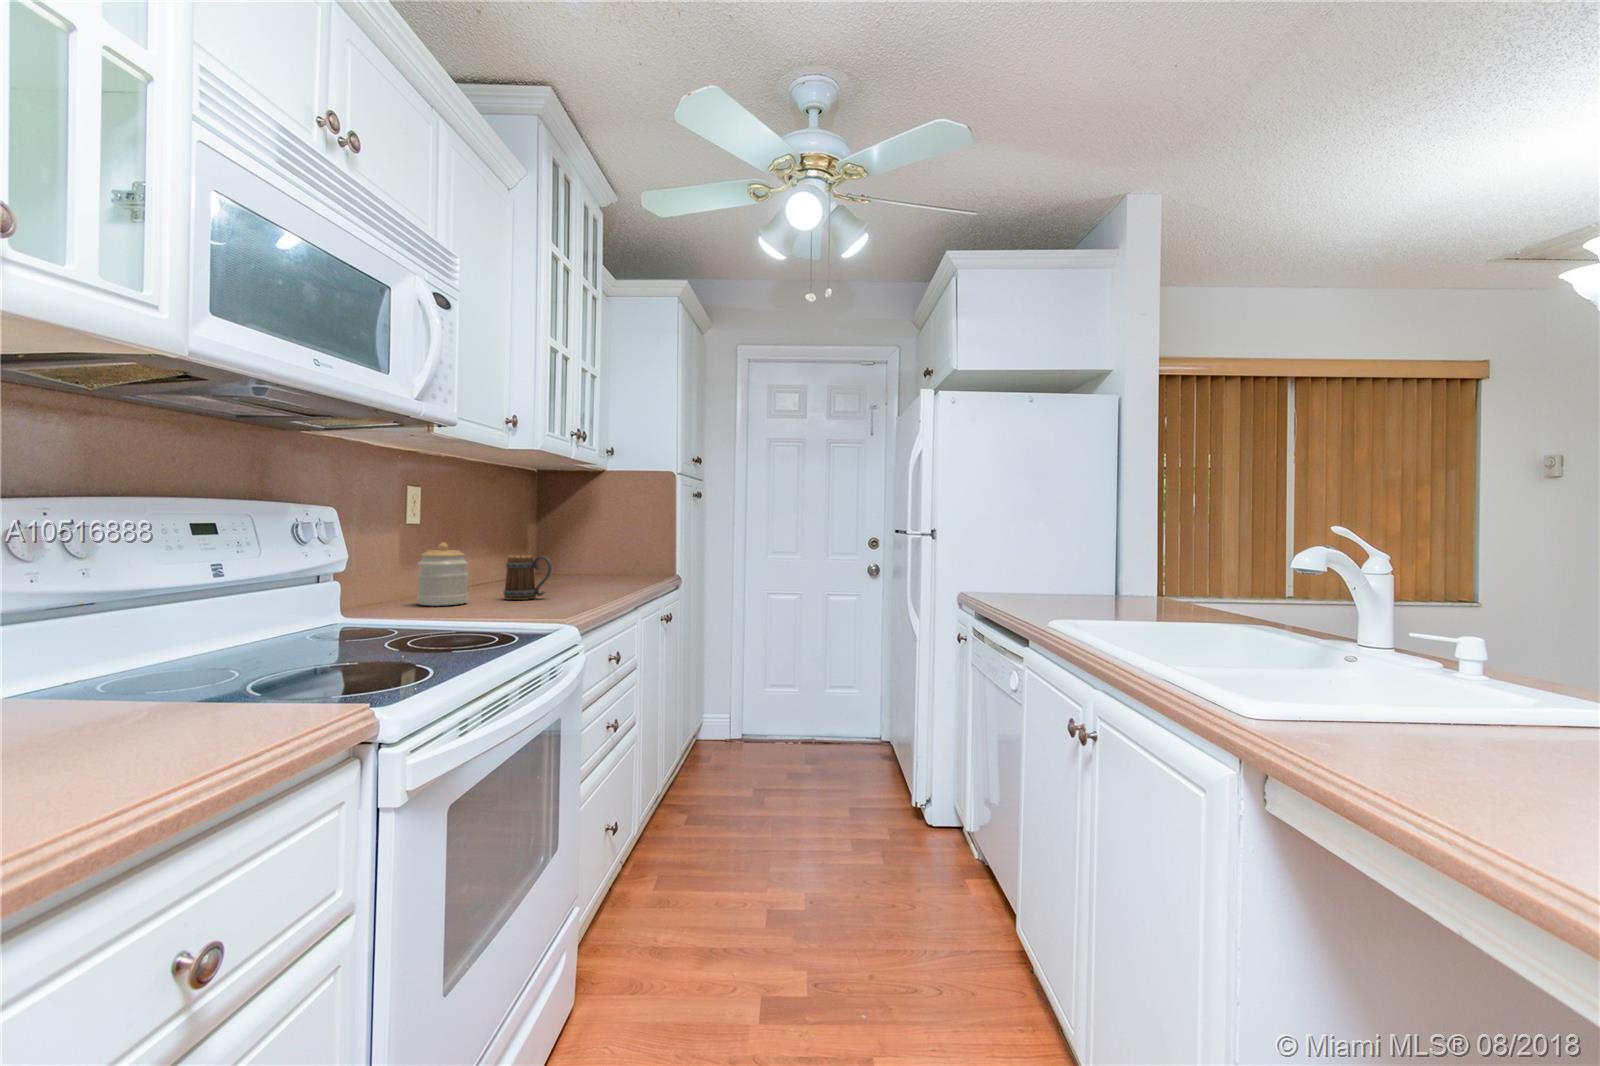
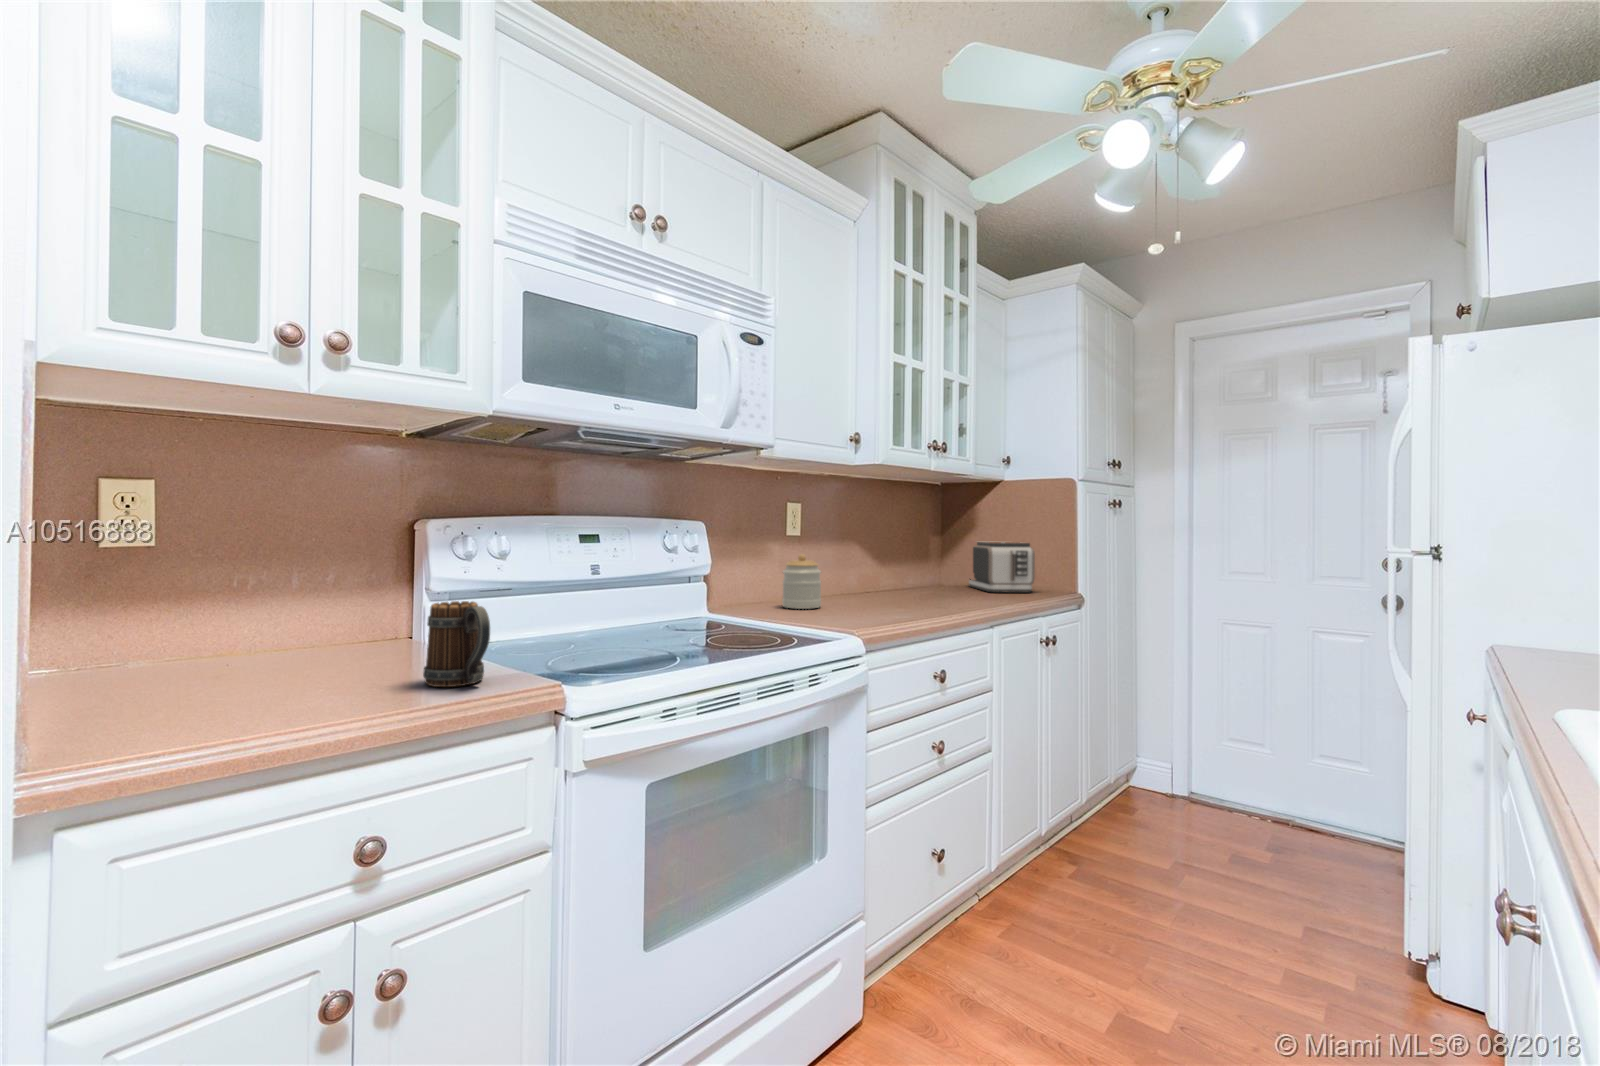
toaster: none [567,530,640,579] -> present [969,542,1035,593]
mug: present [504,555,552,600] -> present [423,601,490,687]

